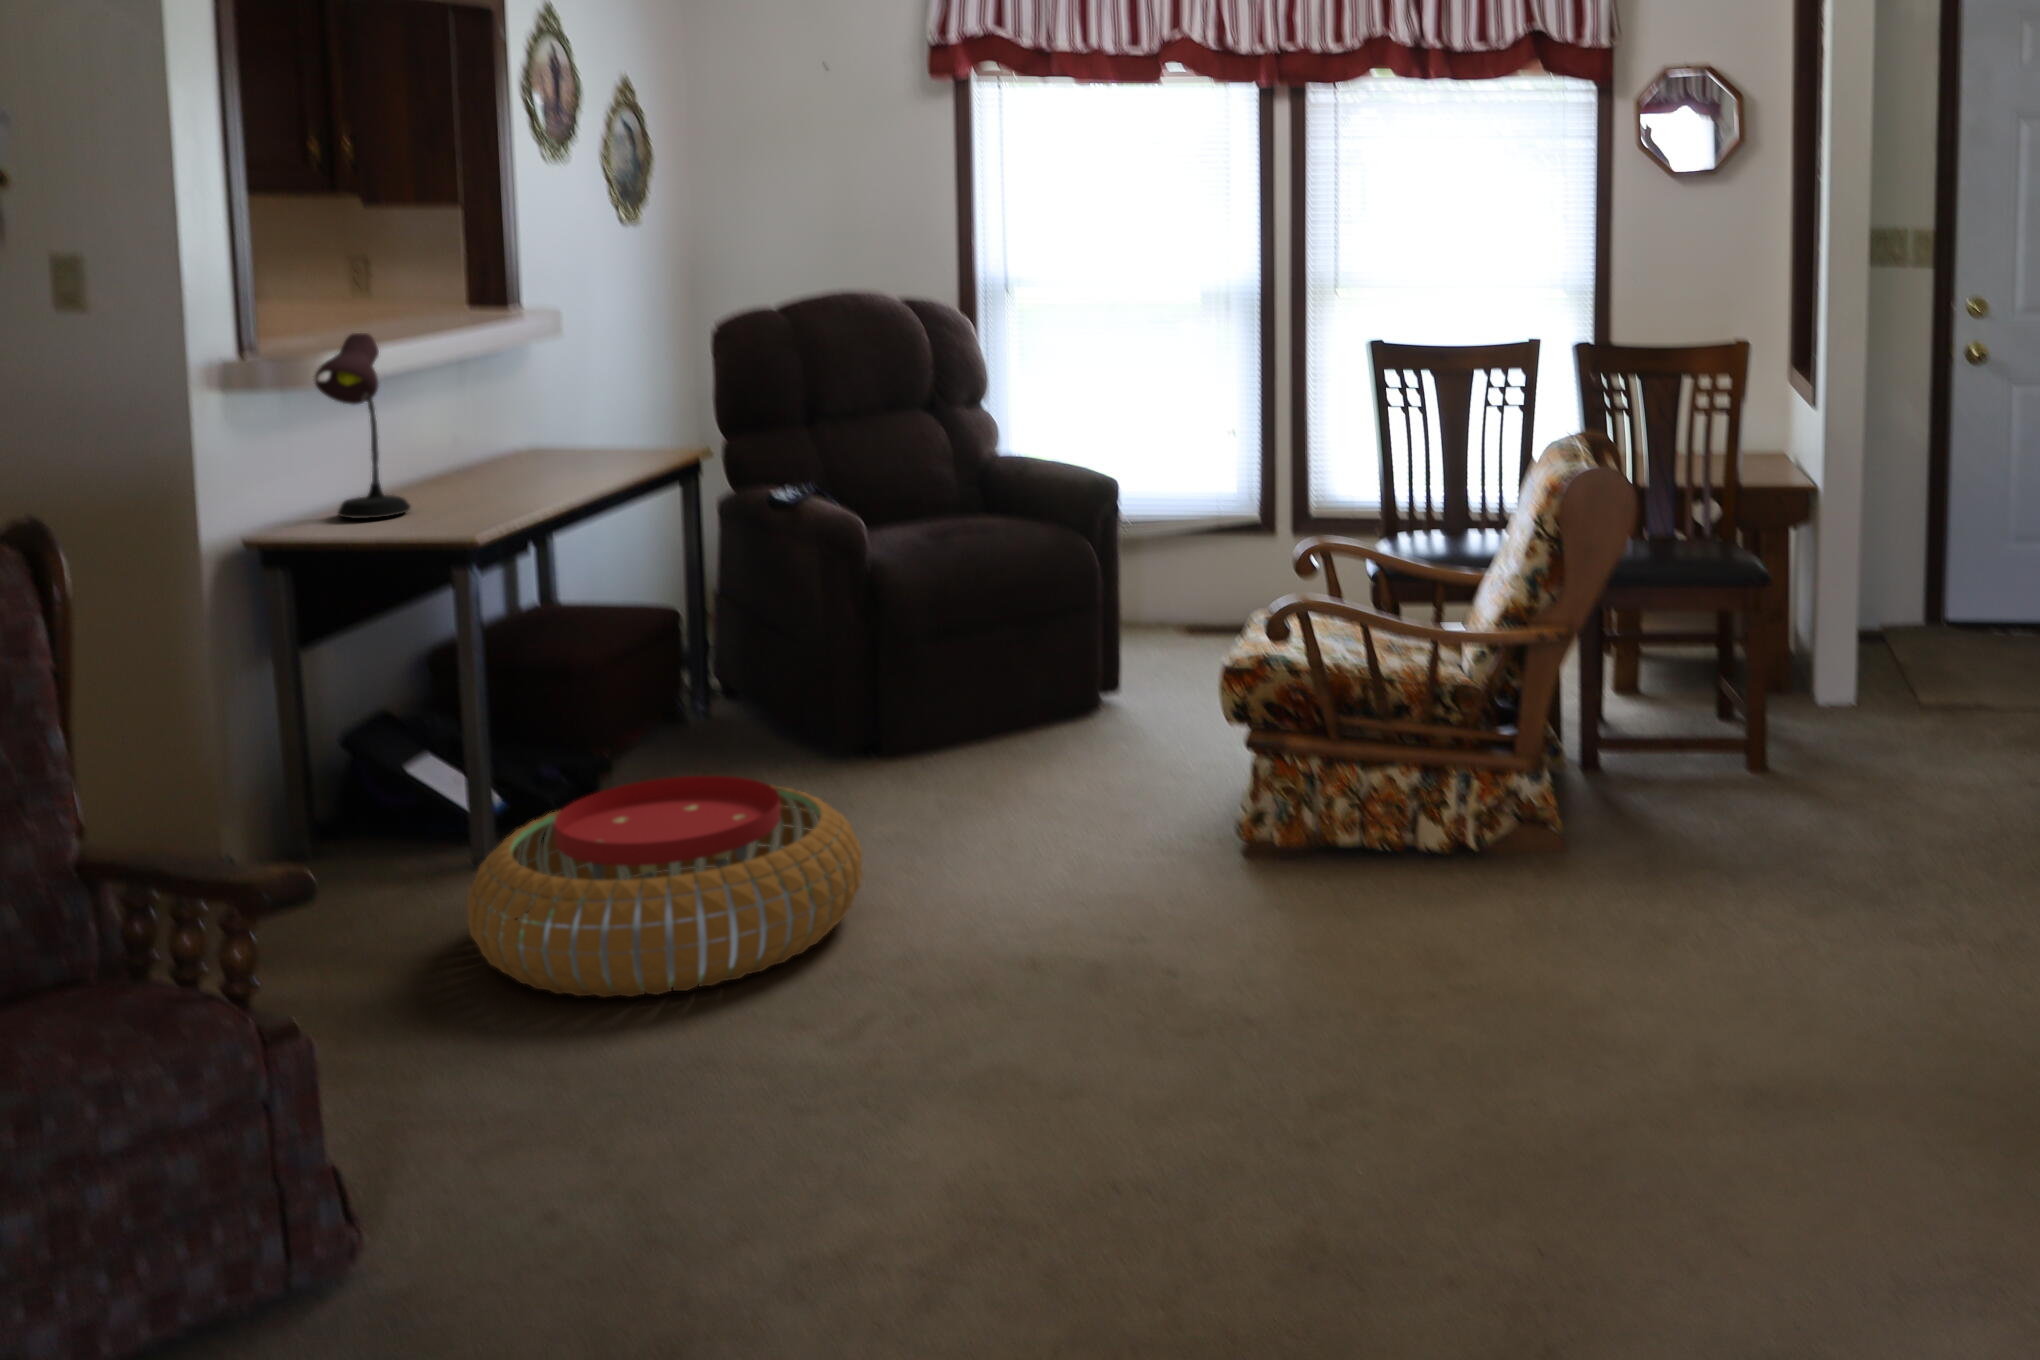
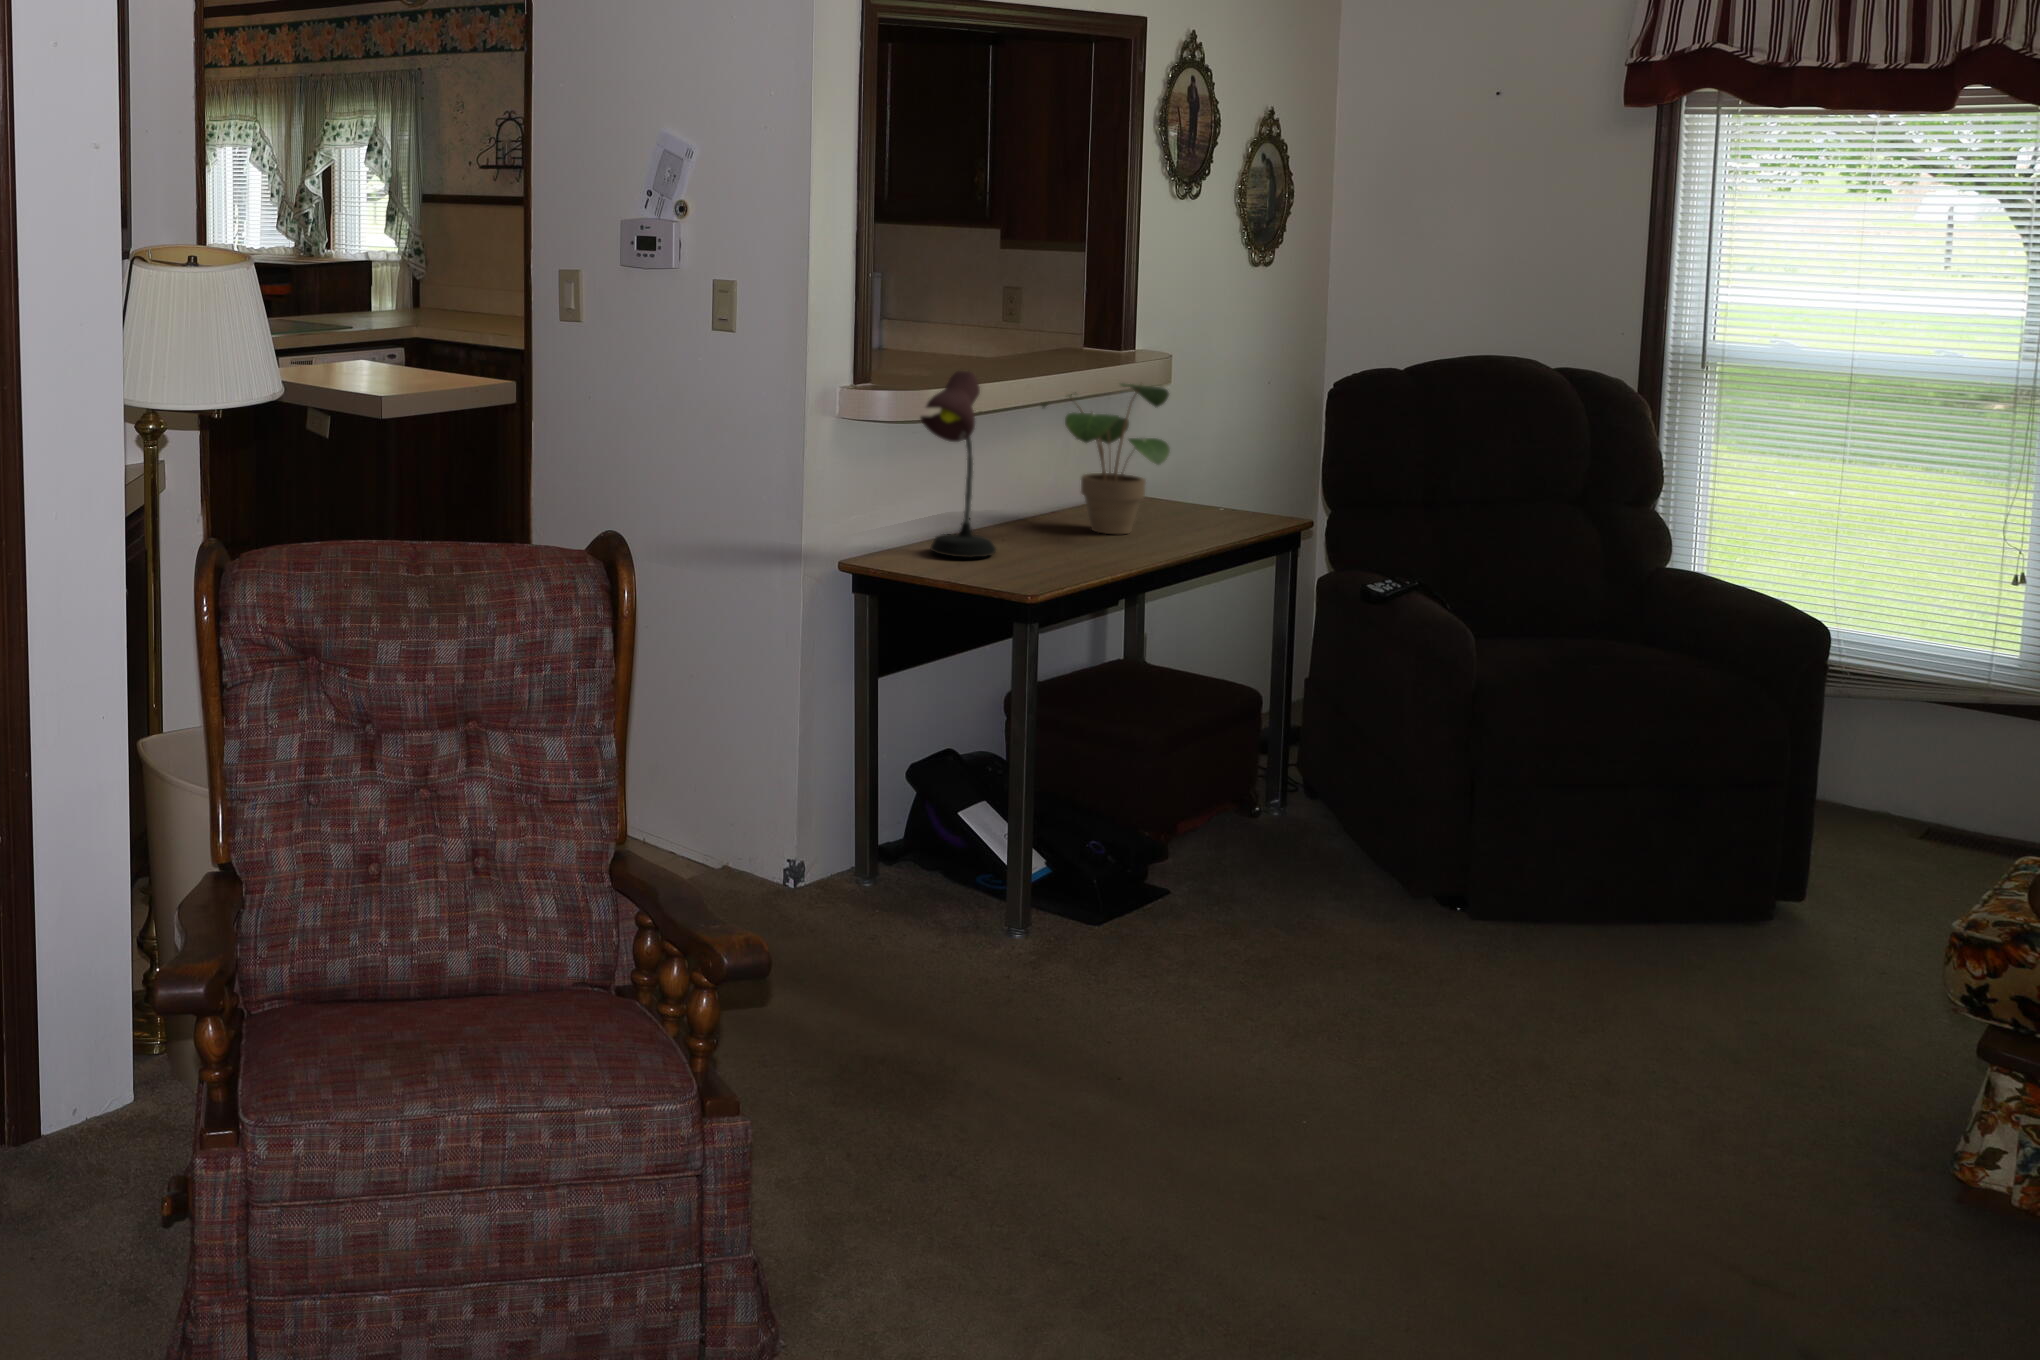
potted plant: none [438,334,576,480] -> present [1042,384,1170,534]
pouf: present [467,776,863,997] -> none [987,900,1430,1175]

